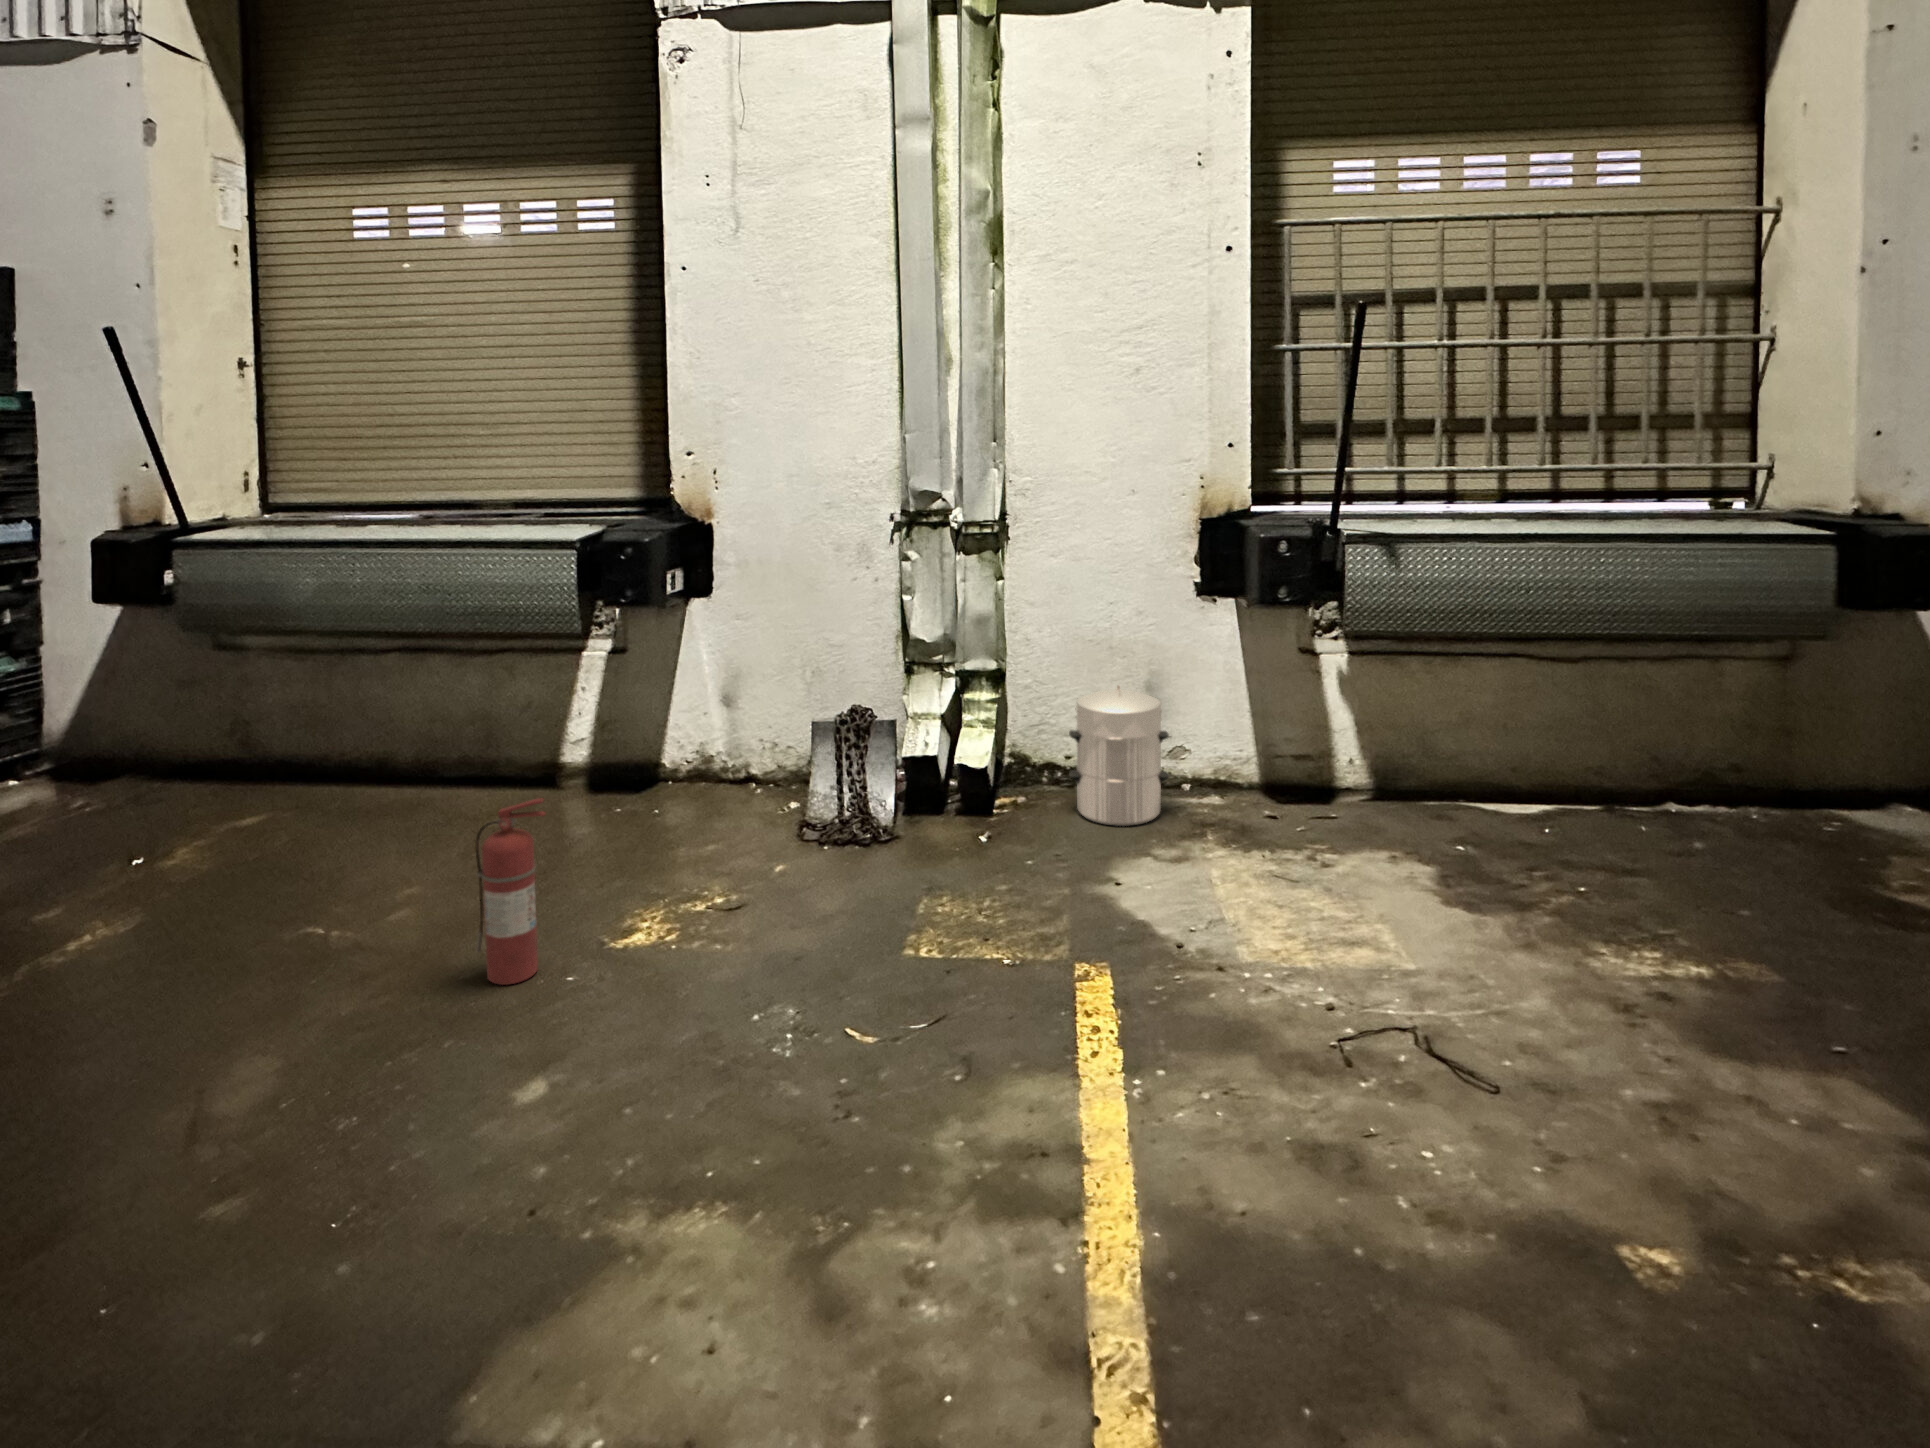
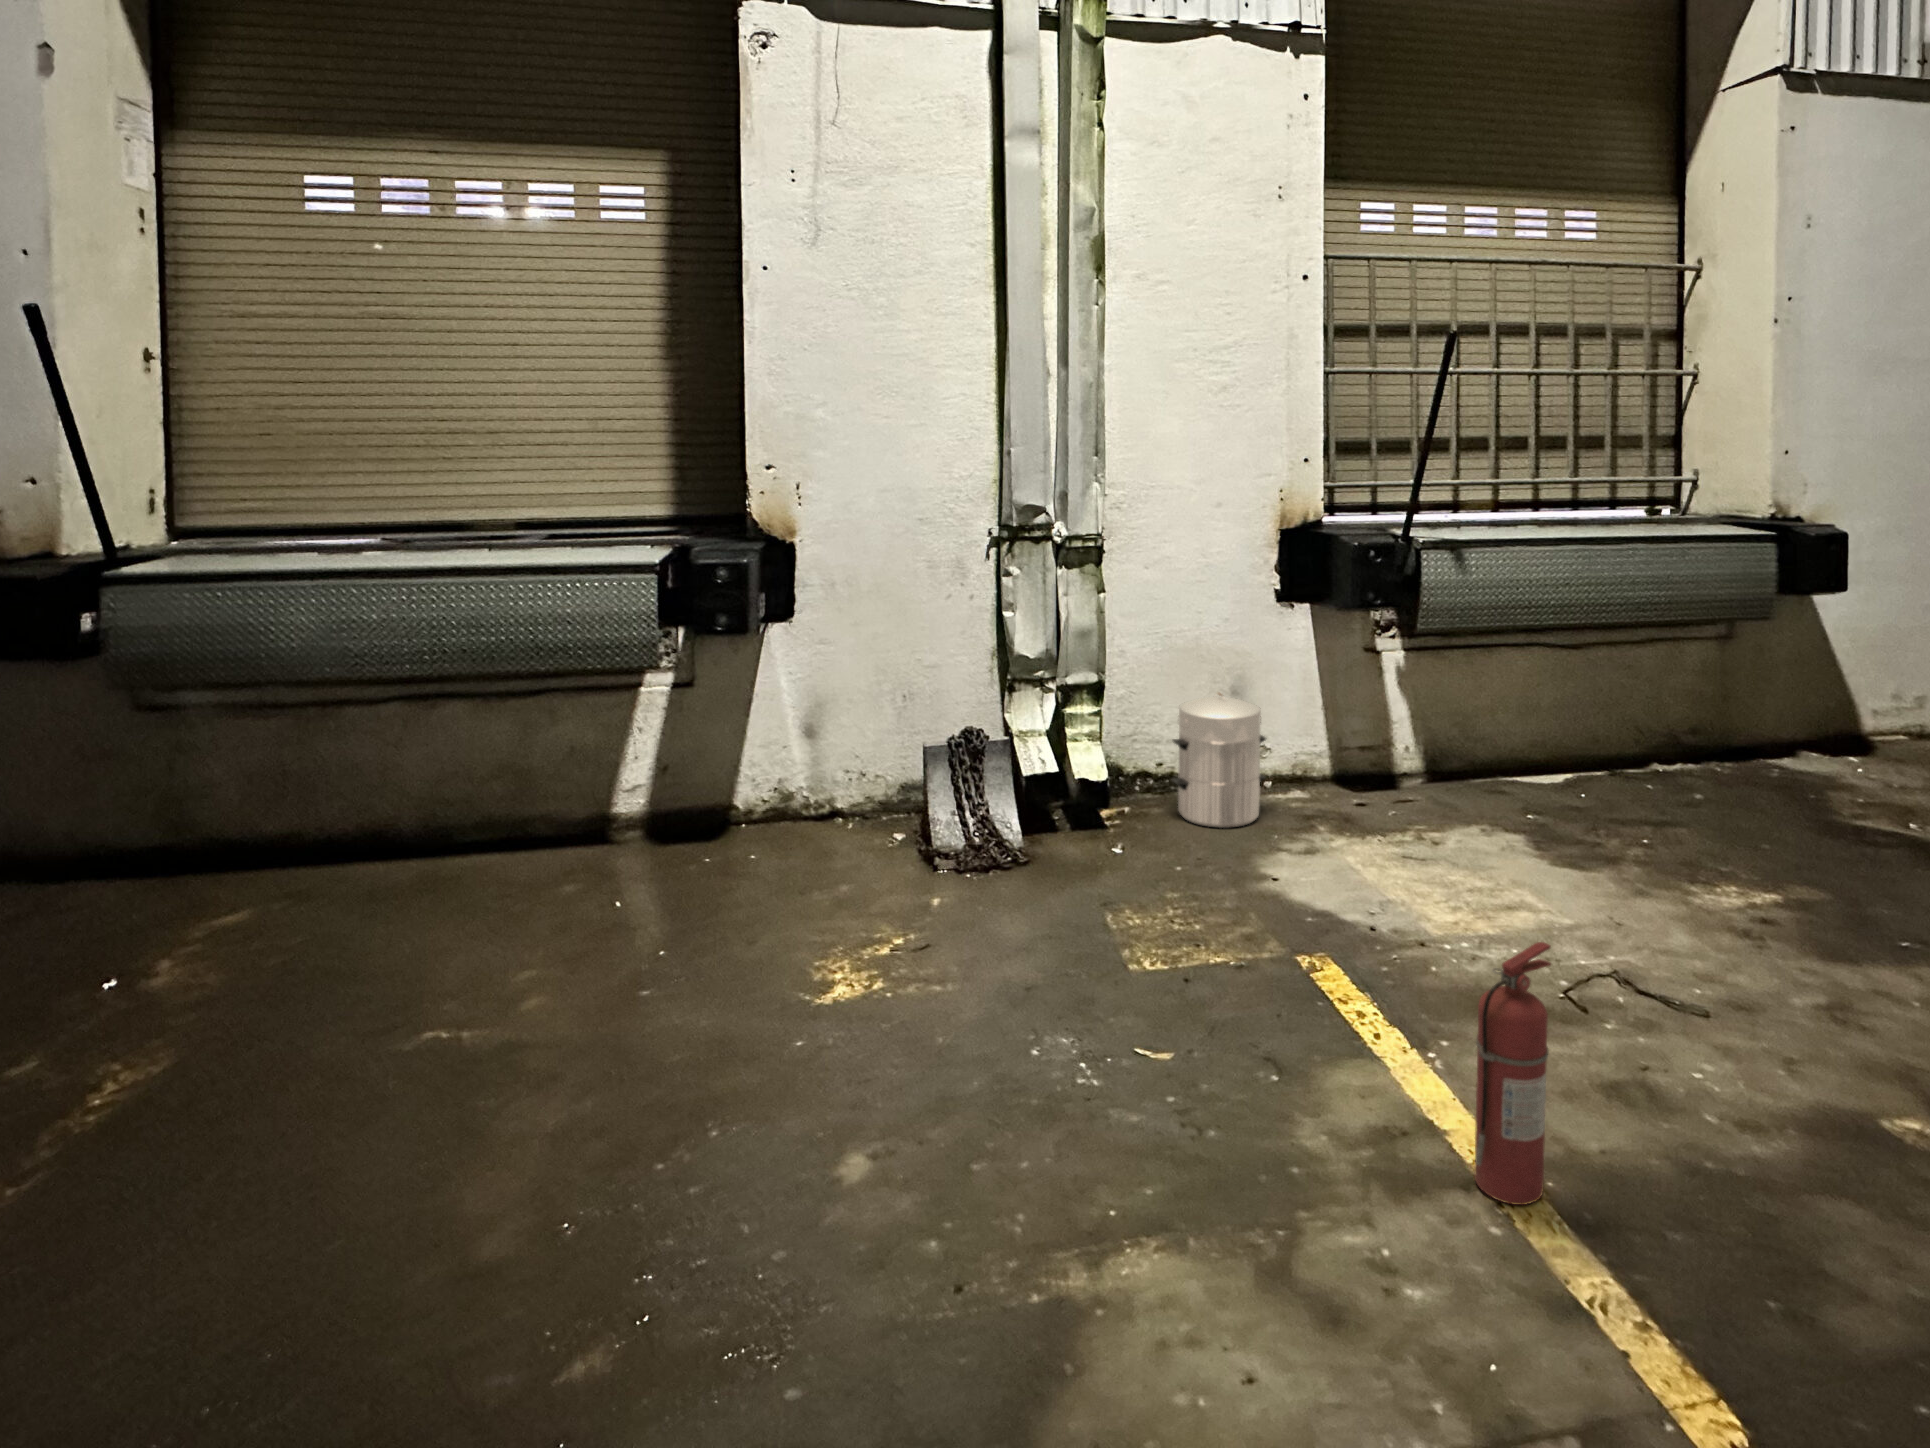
fire extinguisher: present [475,798,545,985] -> present [1474,942,1551,1205]

